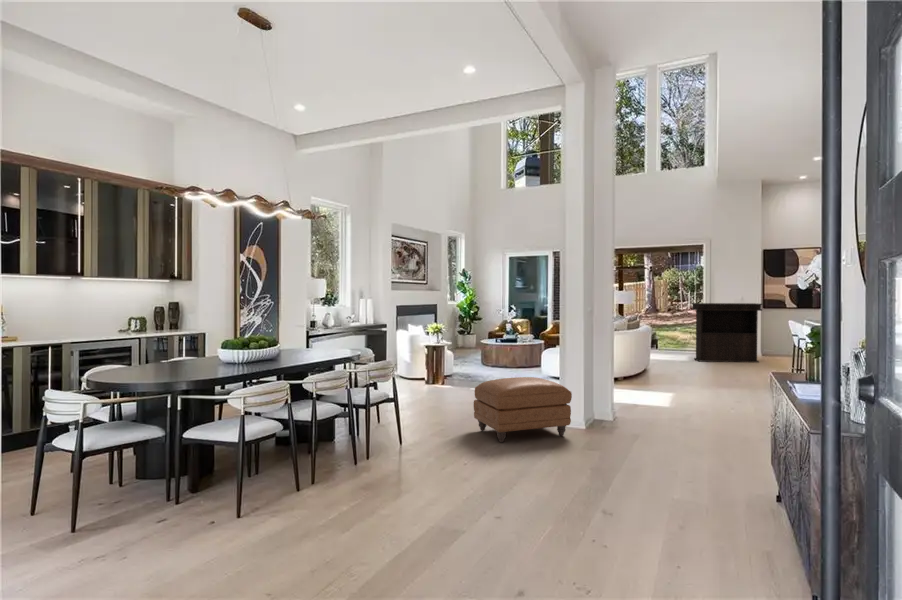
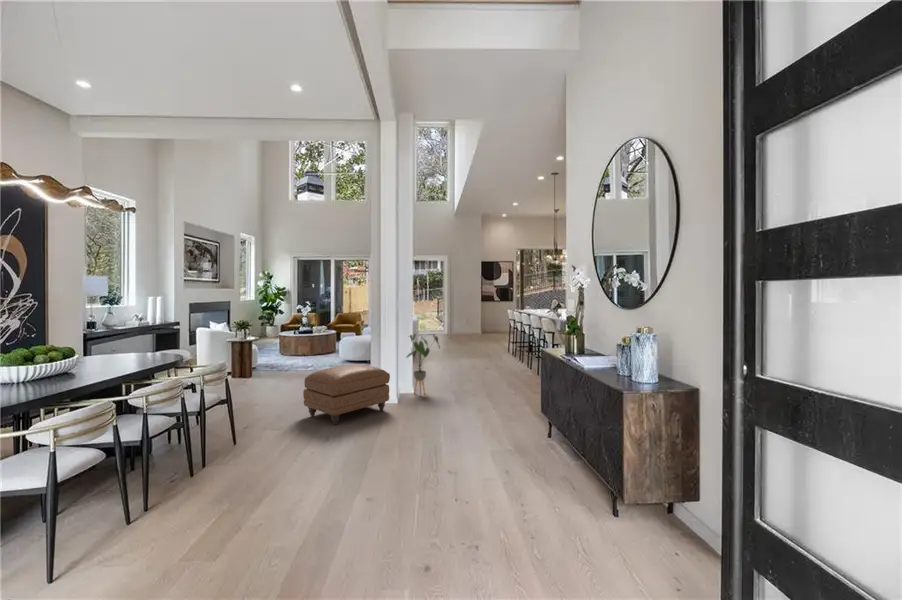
console table: present [692,303,762,362] -> none [439,298,482,340]
house plant: none [600,346,651,426] -> present [407,334,440,395]

